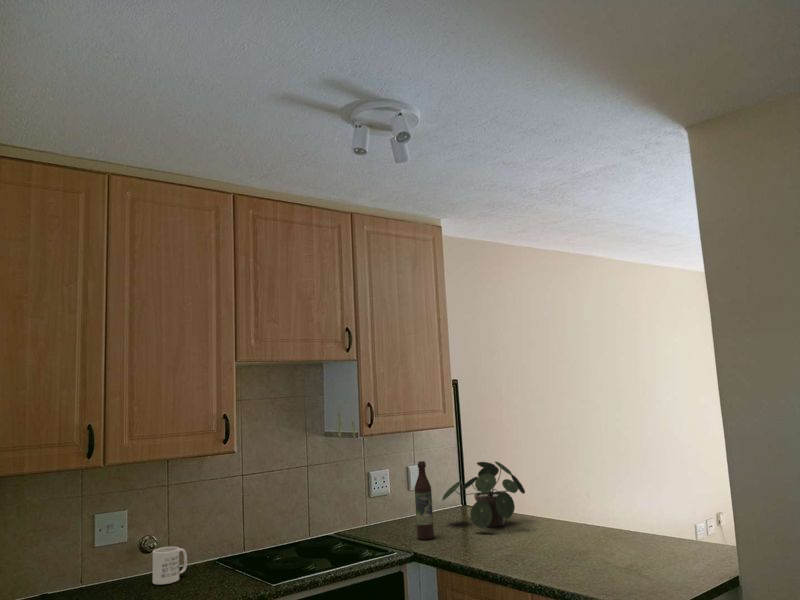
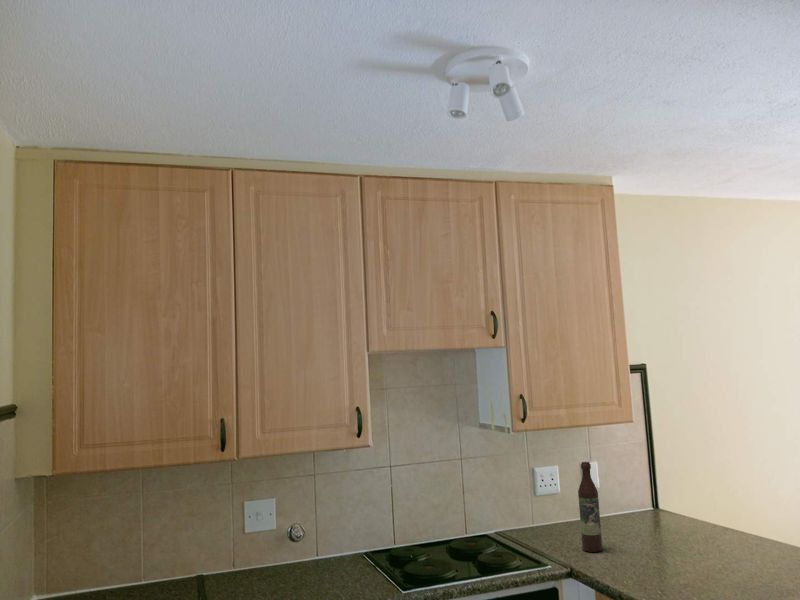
potted plant: present [442,461,525,528] -> none [618,464,725,545]
mug: present [153,547,187,585] -> none [295,537,330,575]

